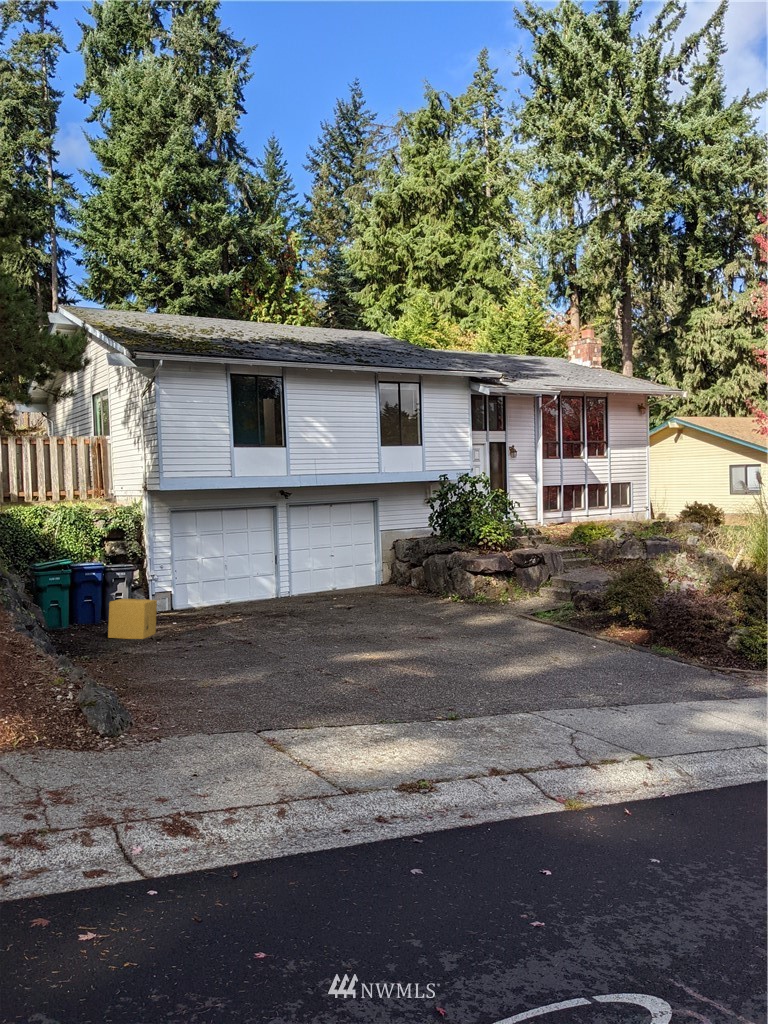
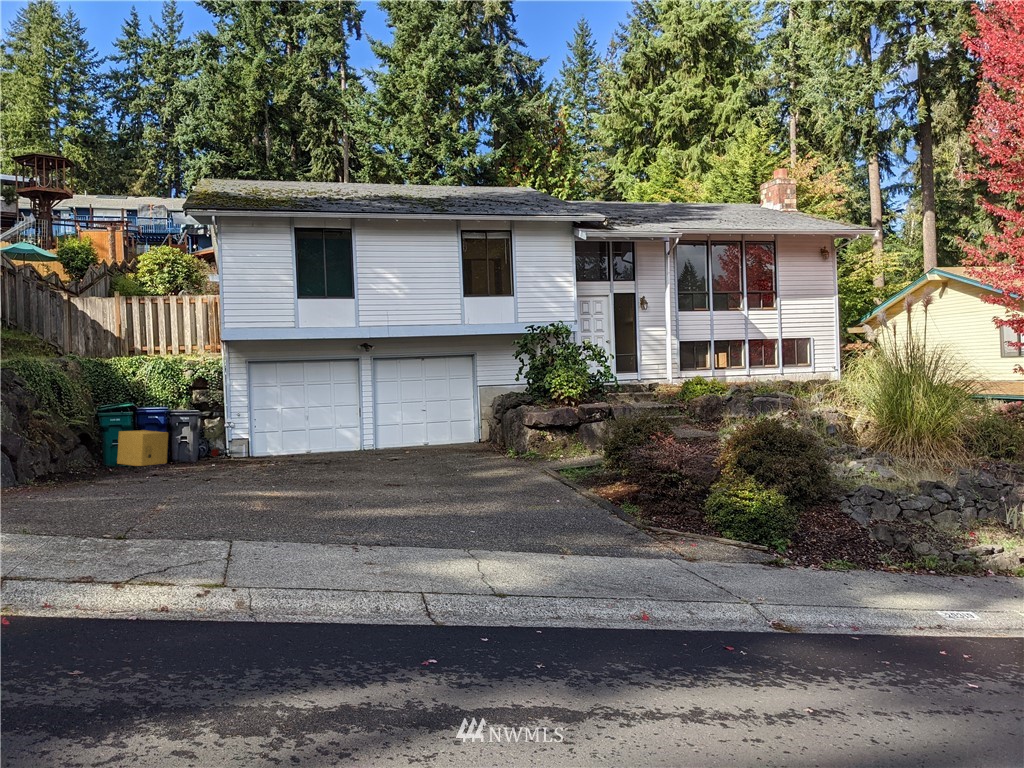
potted tree: none [151,580,174,622] -> present [205,419,224,456]

